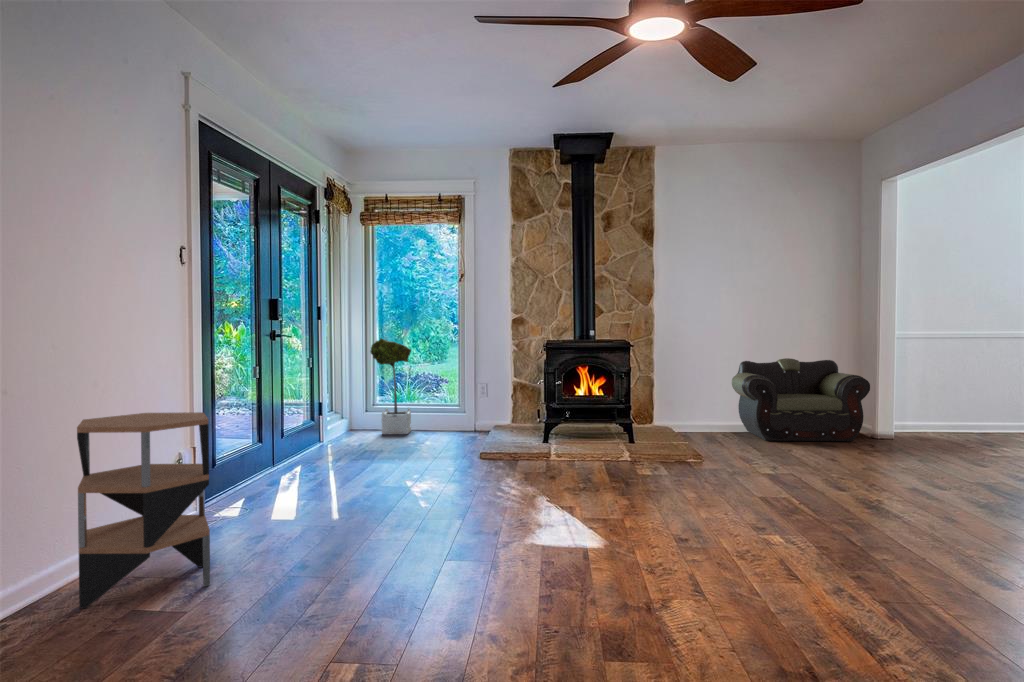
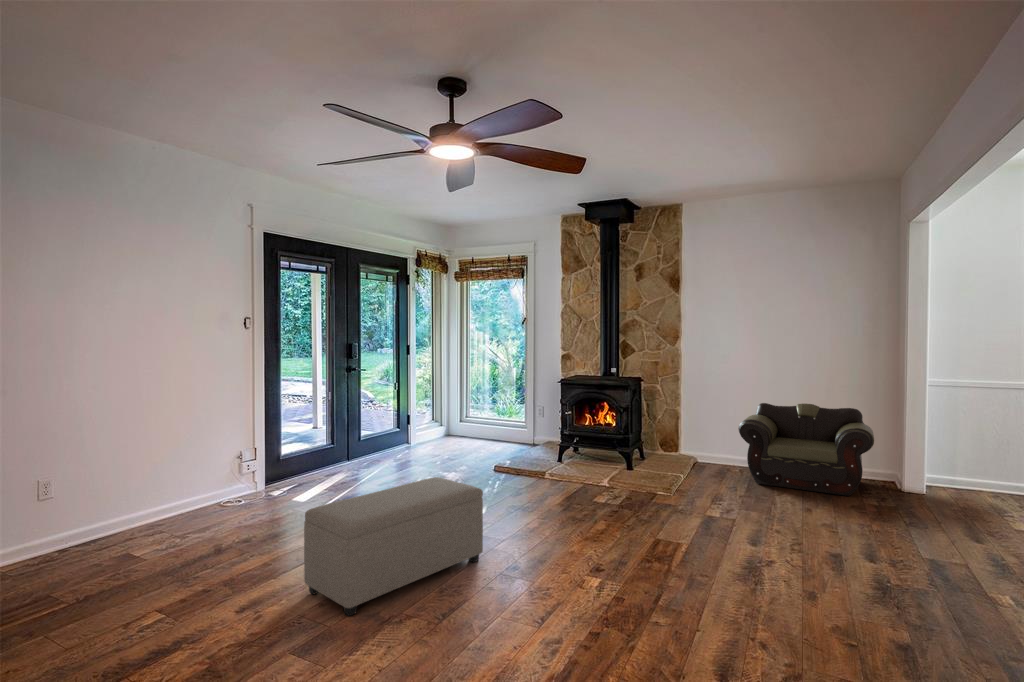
potted tree: present [370,338,411,434] -> none [457,367,489,441]
side table: present [77,412,210,608] -> none [126,432,208,537]
ottoman: none [558,440,685,620] -> present [304,477,483,616]

